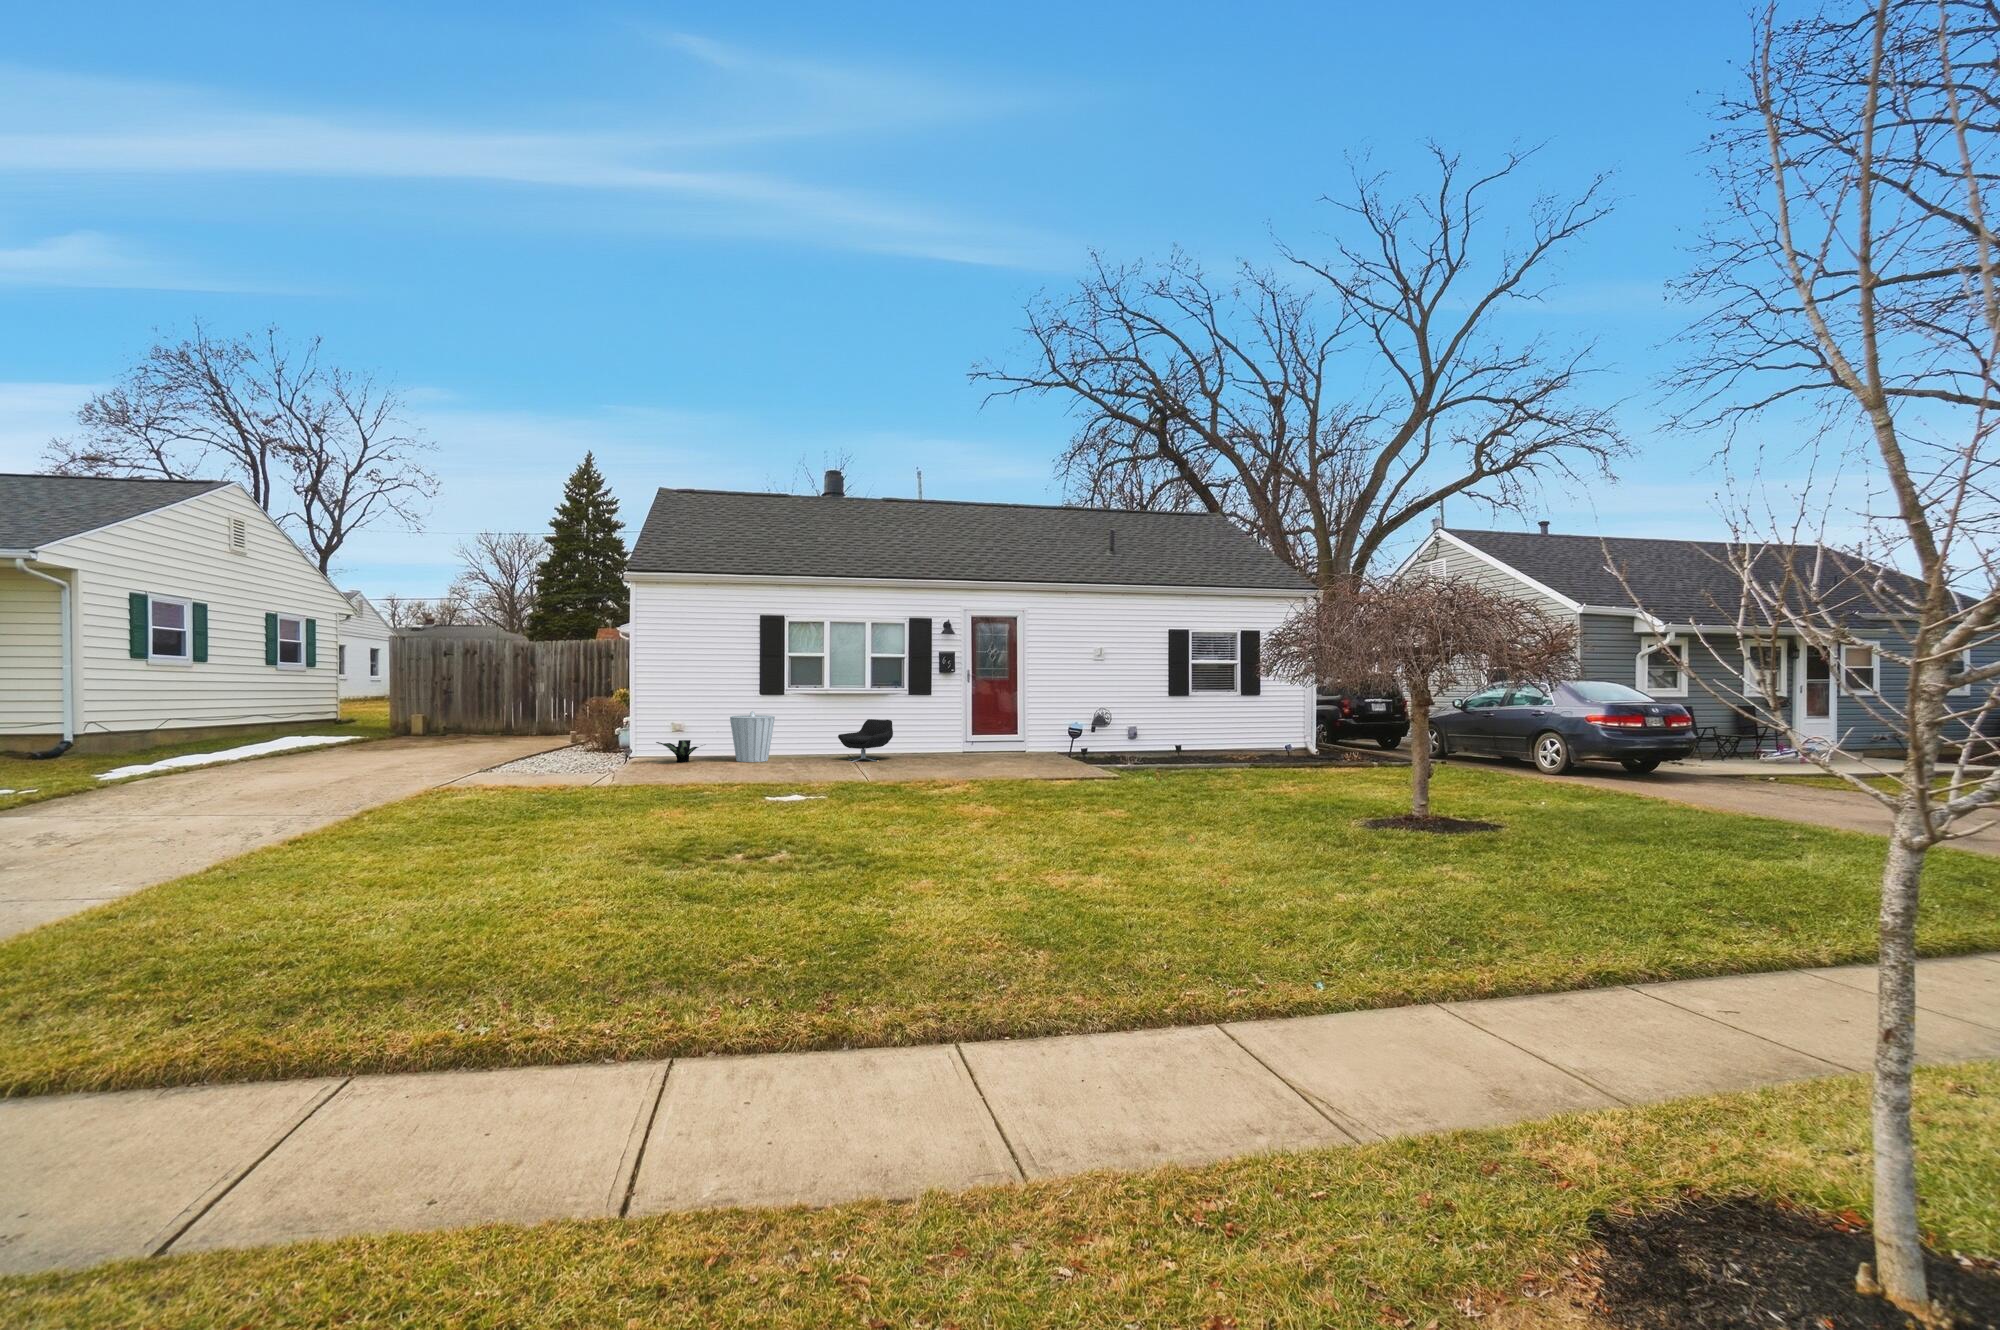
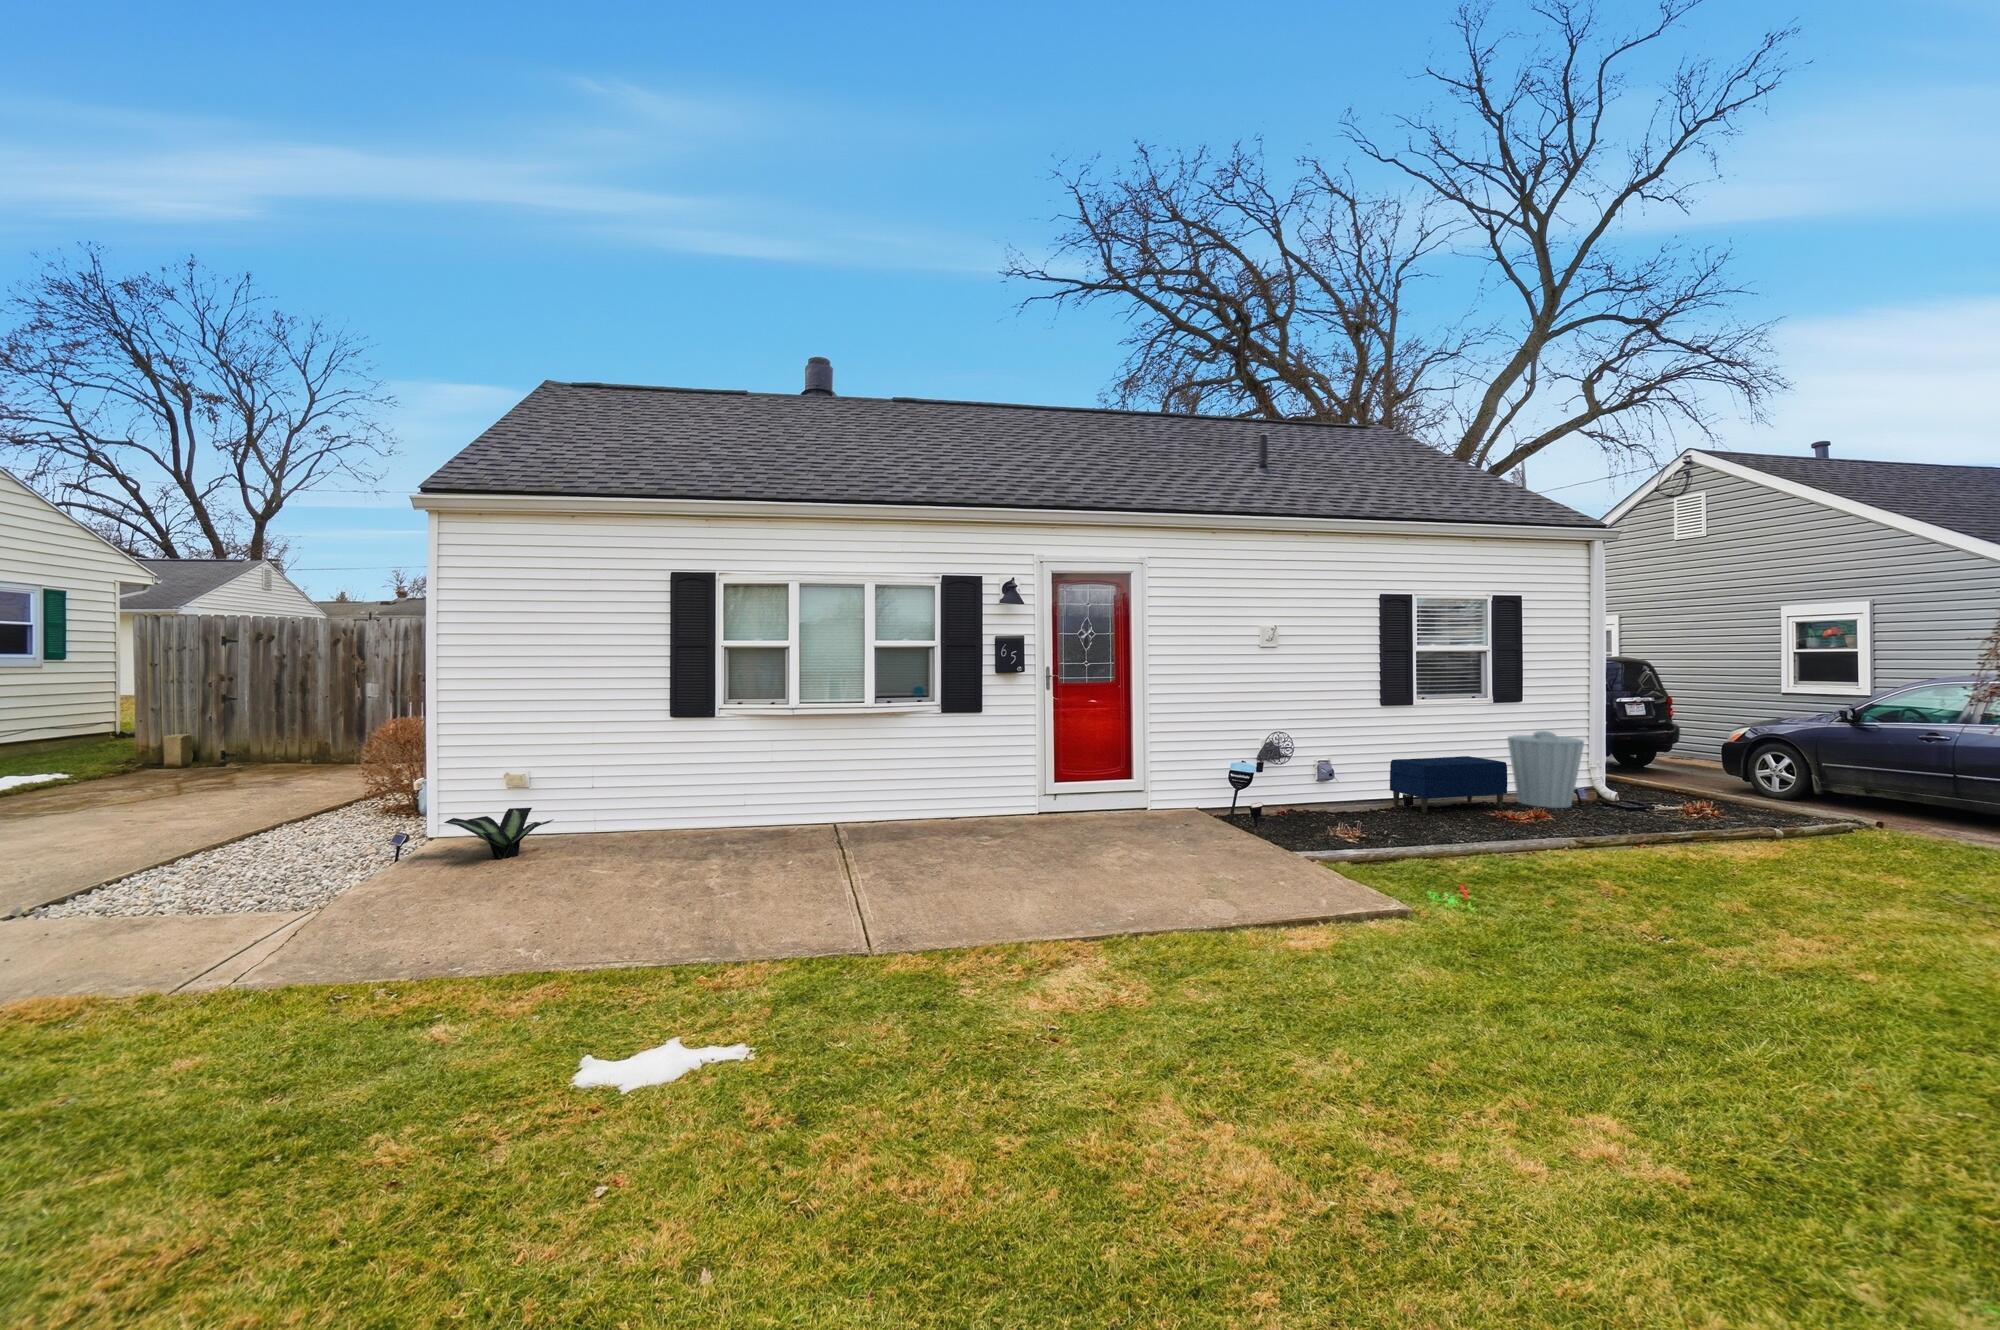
trash can: present [730,711,775,762] -> present [1508,731,1584,808]
lounge chair: present [838,719,893,762] -> none [813,759,916,850]
bench: none [1175,727,1241,756] -> present [1390,756,1507,814]

